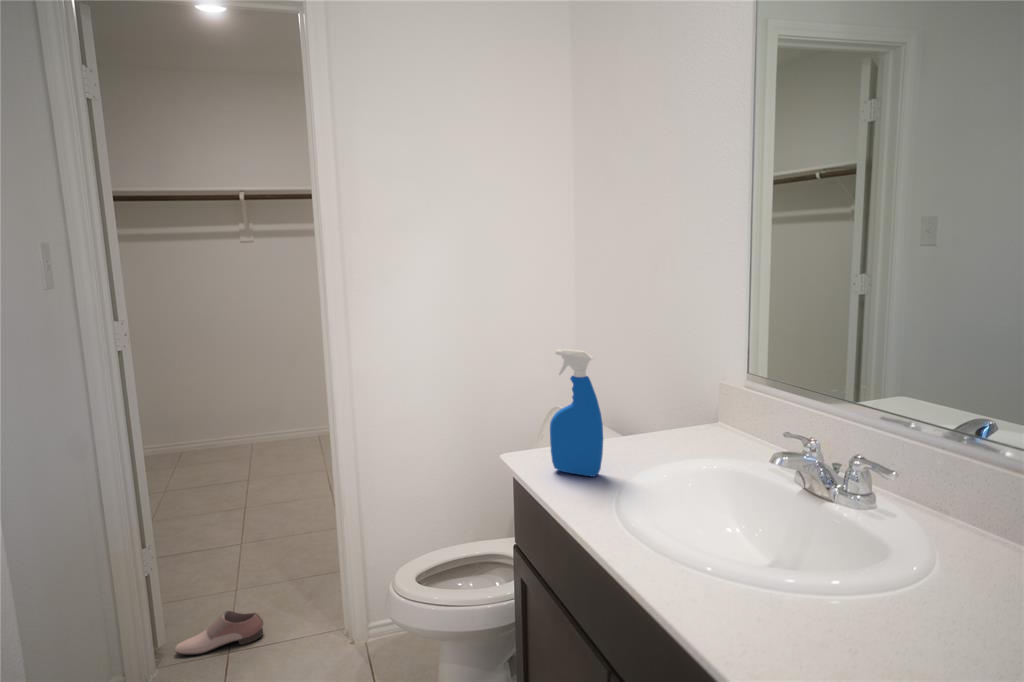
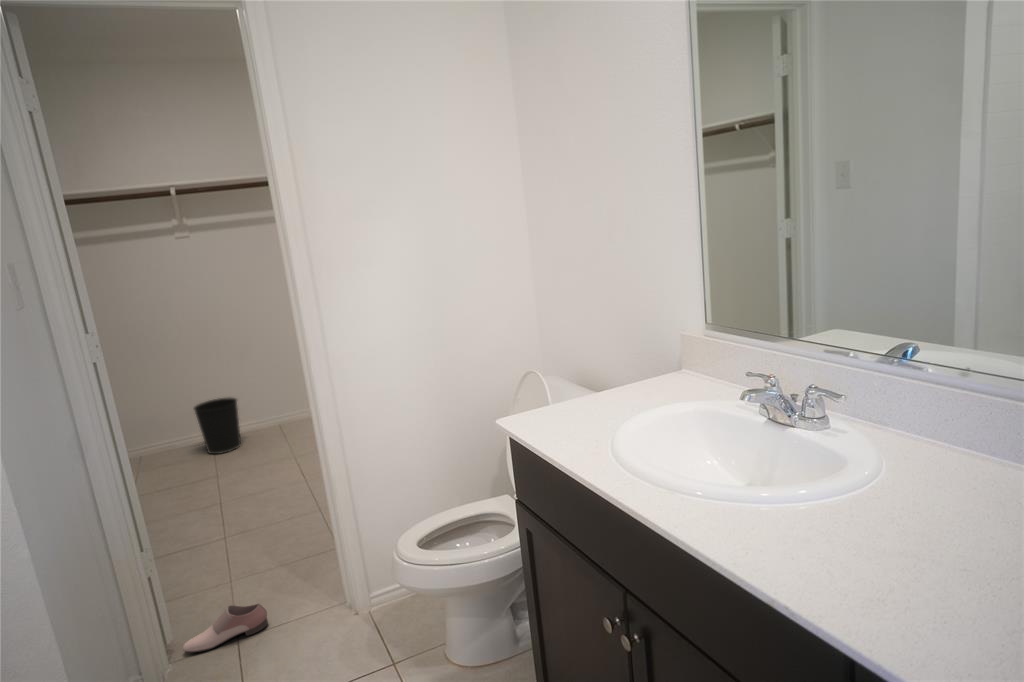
spray bottle: present [550,349,603,476] -> none [544,319,594,430]
wastebasket: none [238,399,281,453] -> present [194,397,241,454]

